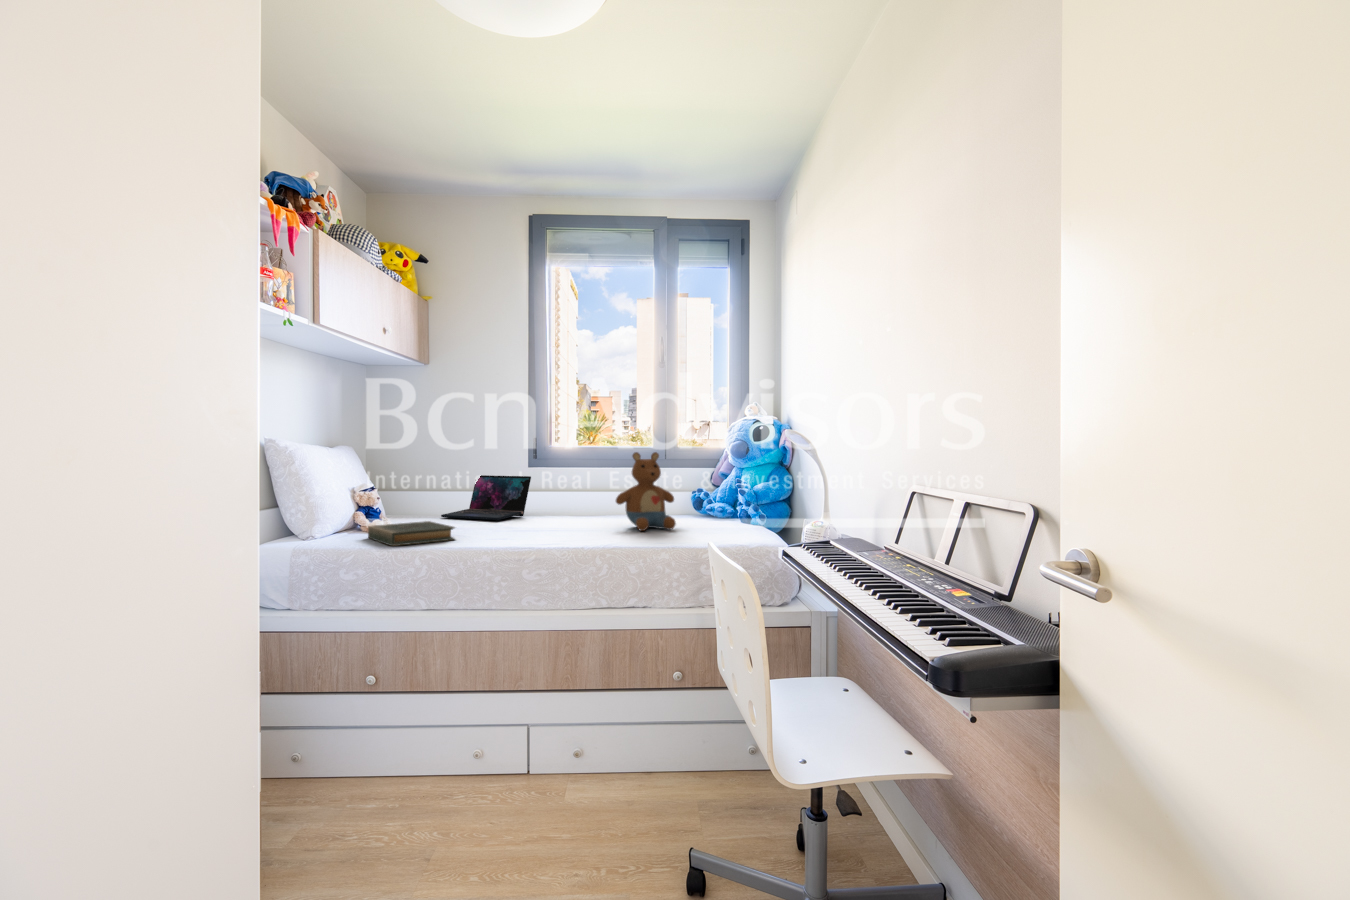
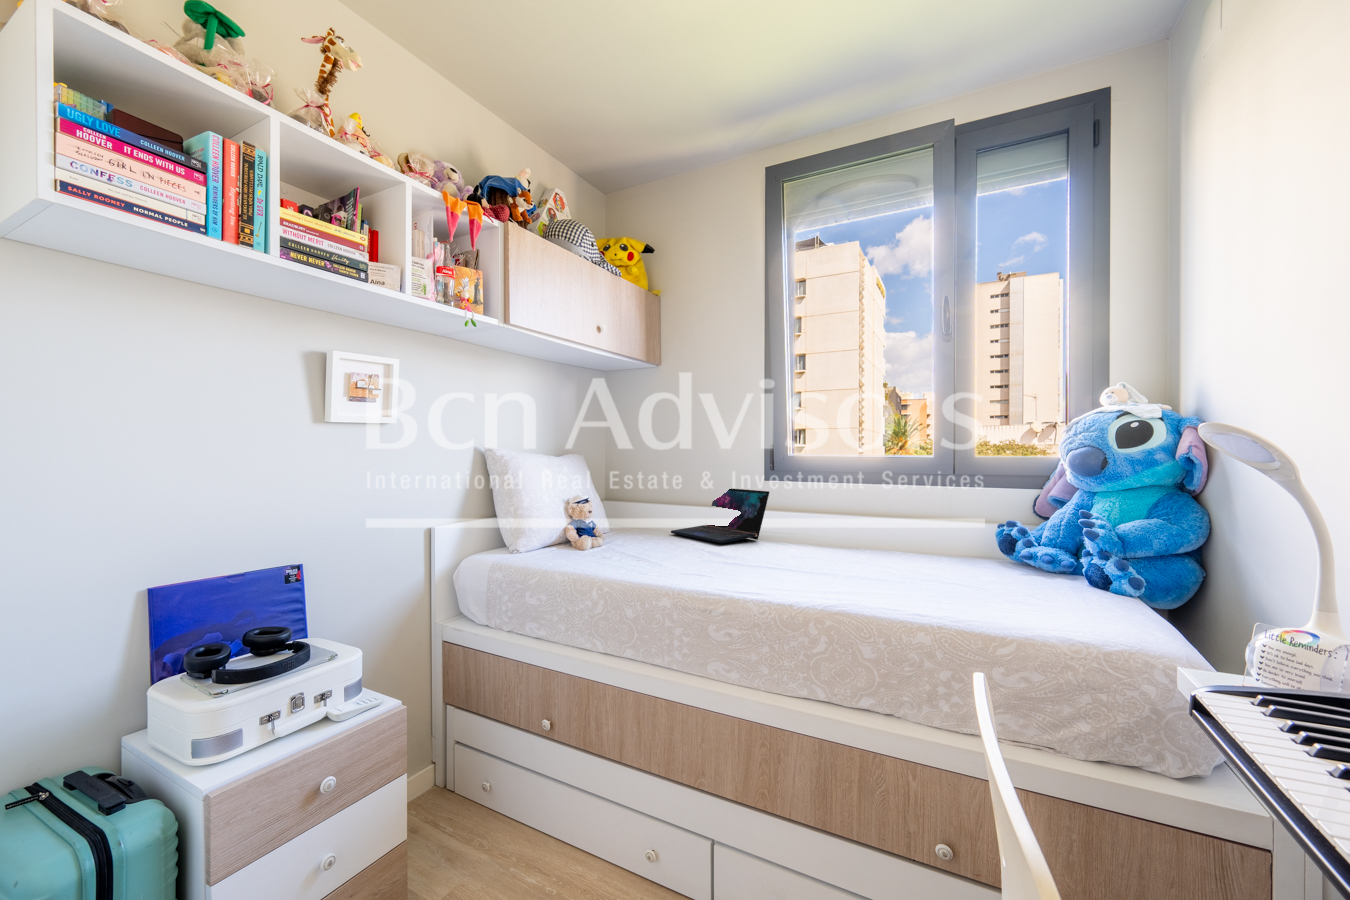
stuffed toy: present [616,452,676,531] -> none [859,464,958,587]
hardback book: present [368,521,455,546] -> none [561,541,639,573]

